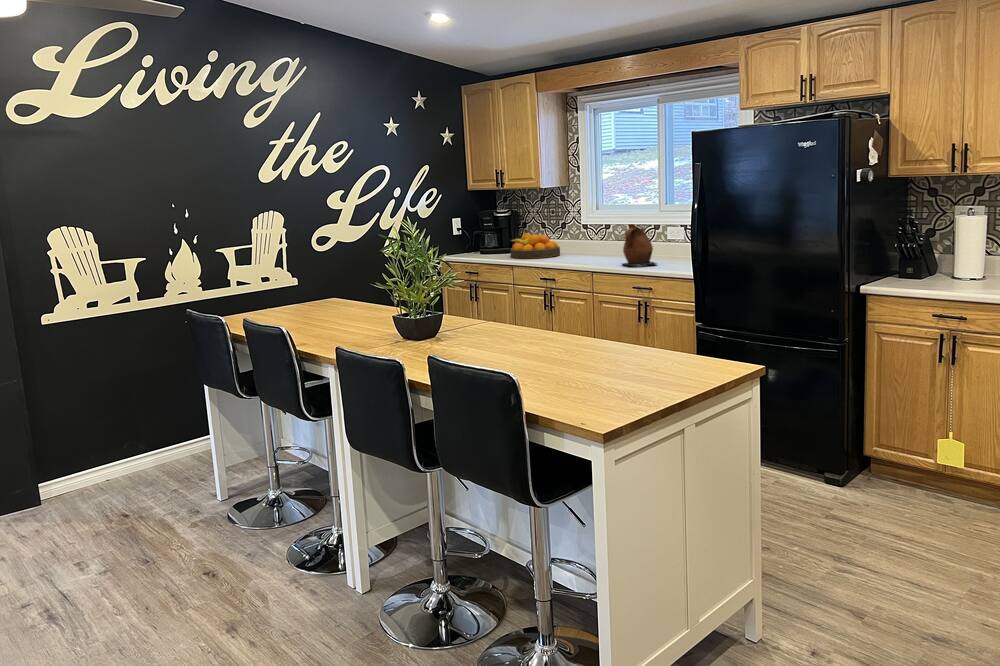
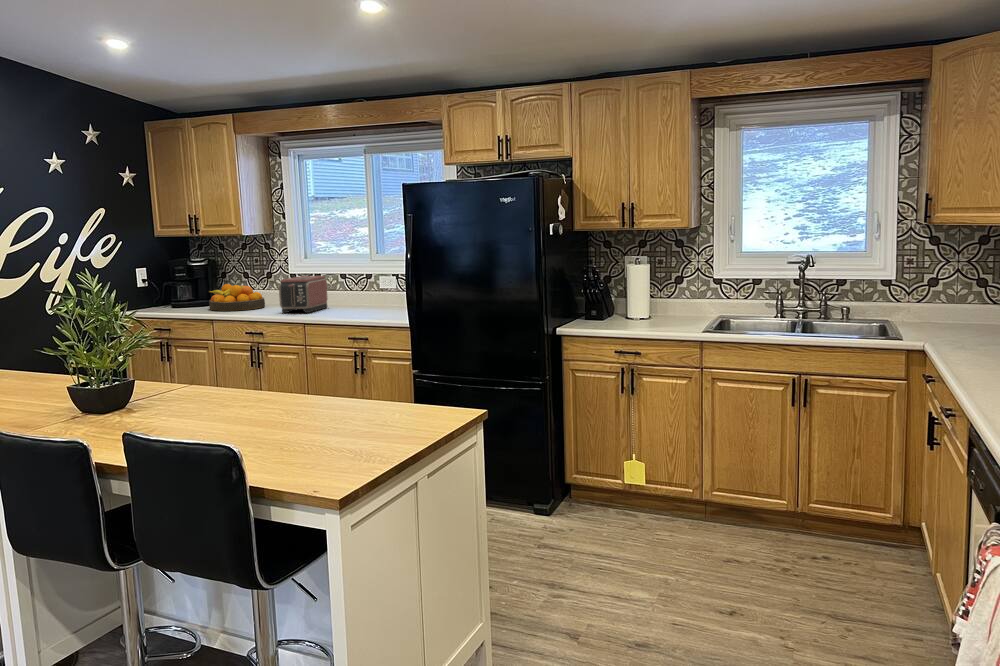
ceramic pitcher: present [623,224,657,266] -> none [332,274,370,316]
toaster: none [571,226,618,262] -> present [279,276,328,313]

